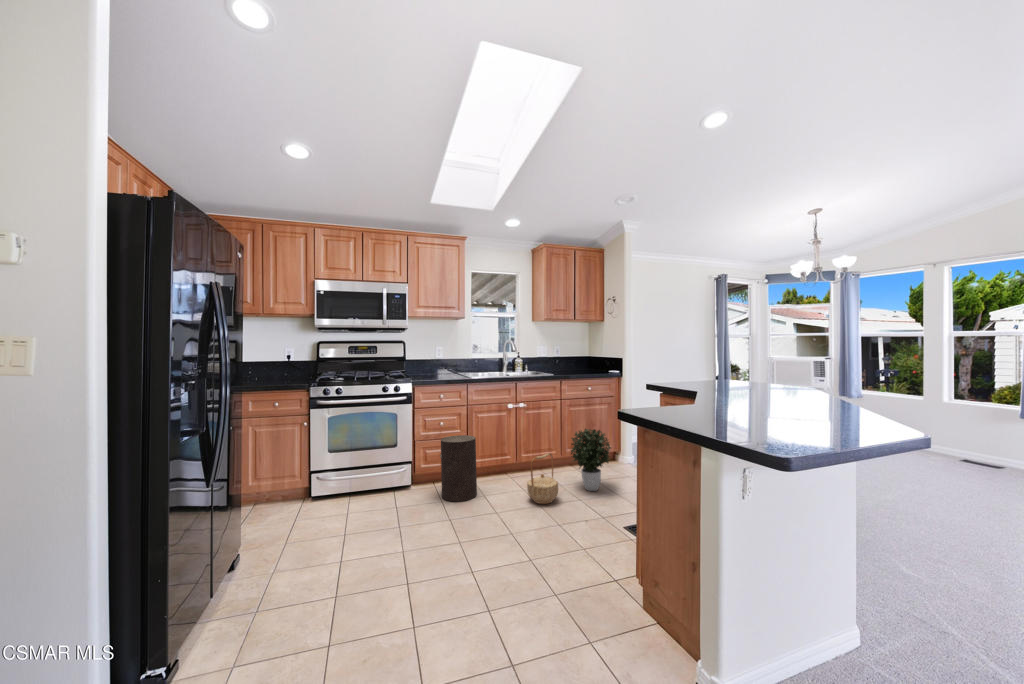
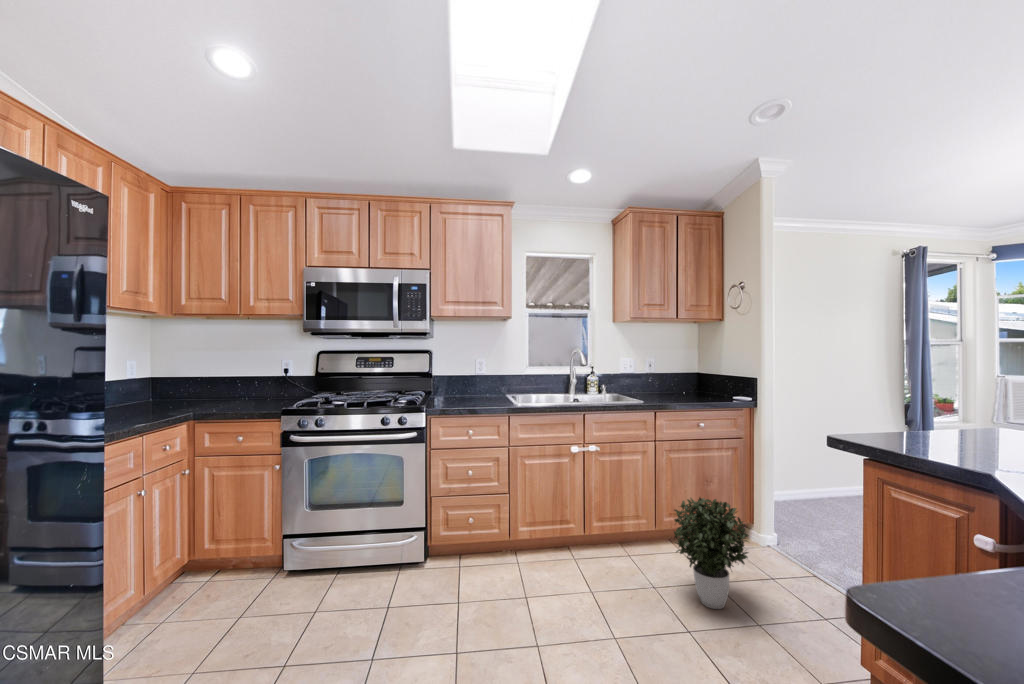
stool: present [441,435,477,501] -> none [463,494,518,607]
basket: present [527,453,558,504] -> none [599,539,654,633]

